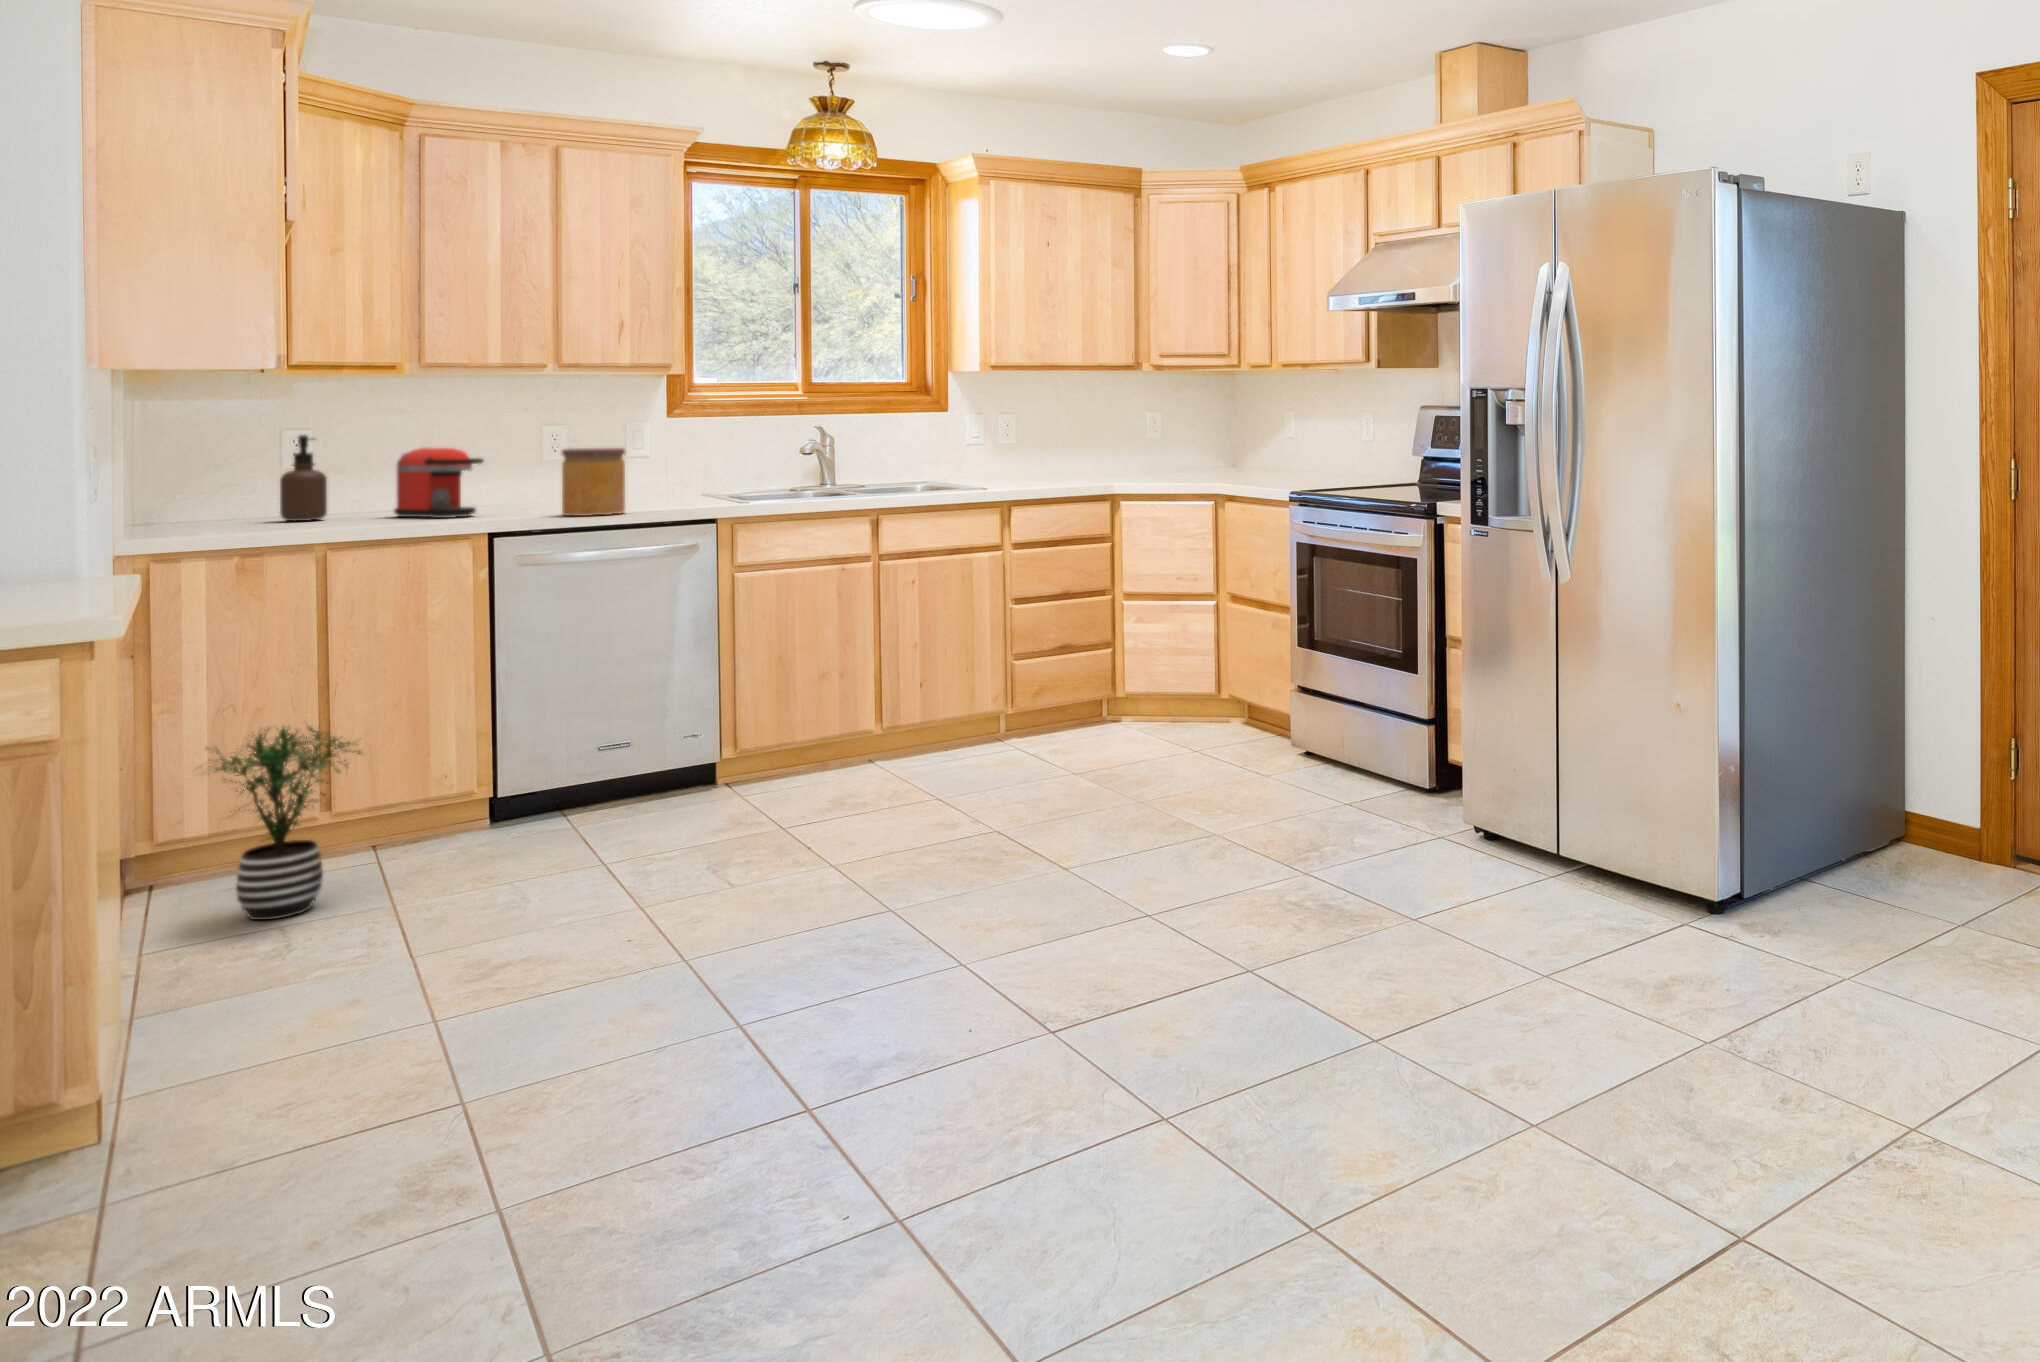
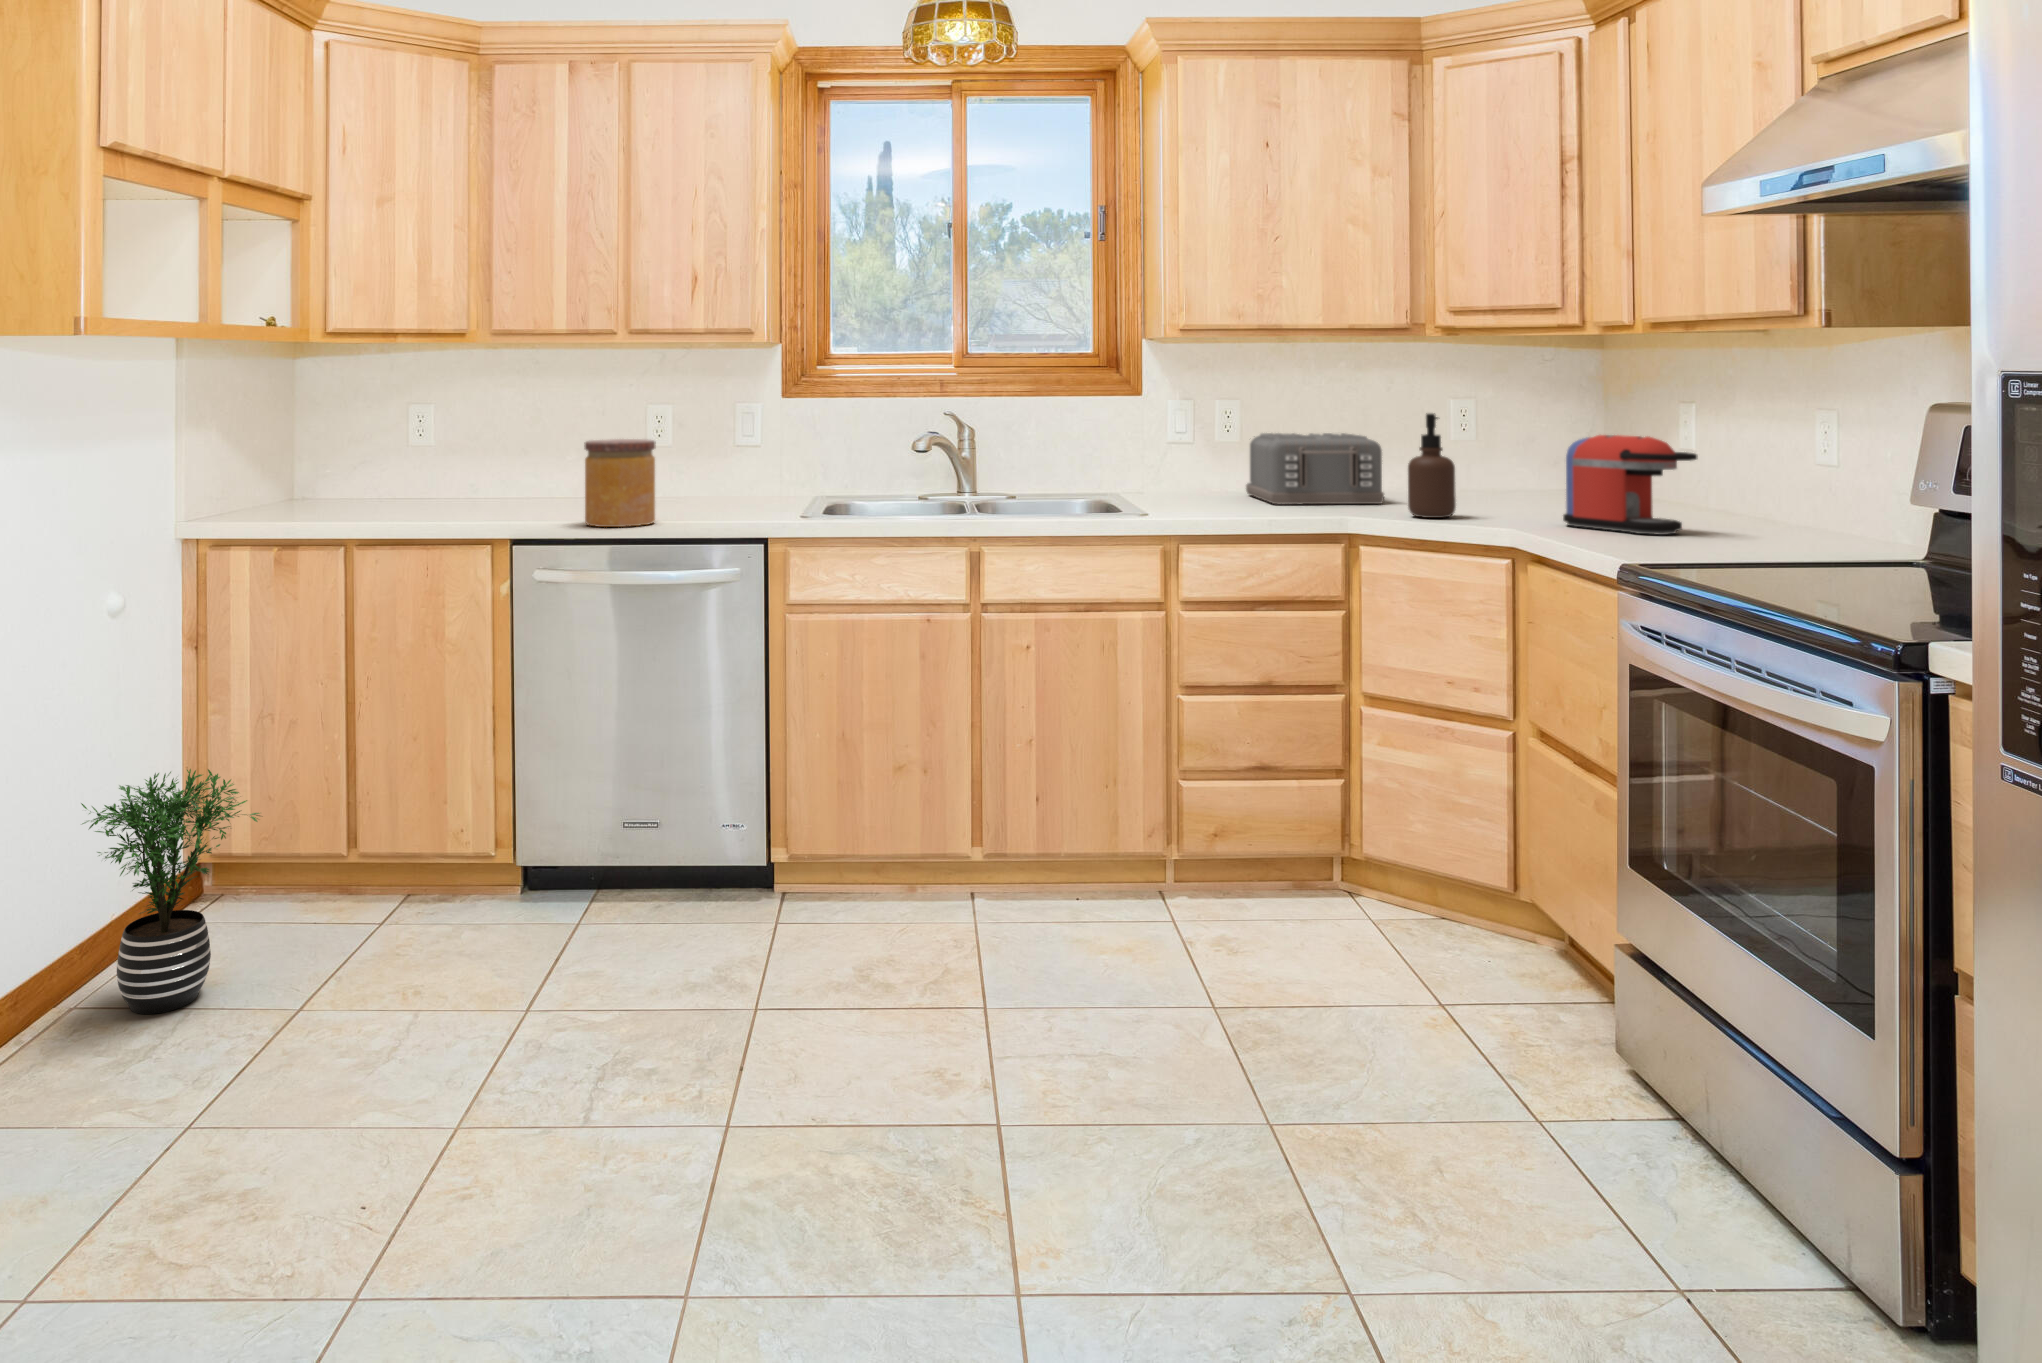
soap dispenser: present [280,435,327,521] -> present [1408,413,1456,518]
toaster: none [1015,438,1119,485] -> present [1246,433,1384,504]
coffee maker: present [394,448,483,518] -> present [1563,435,1698,535]

